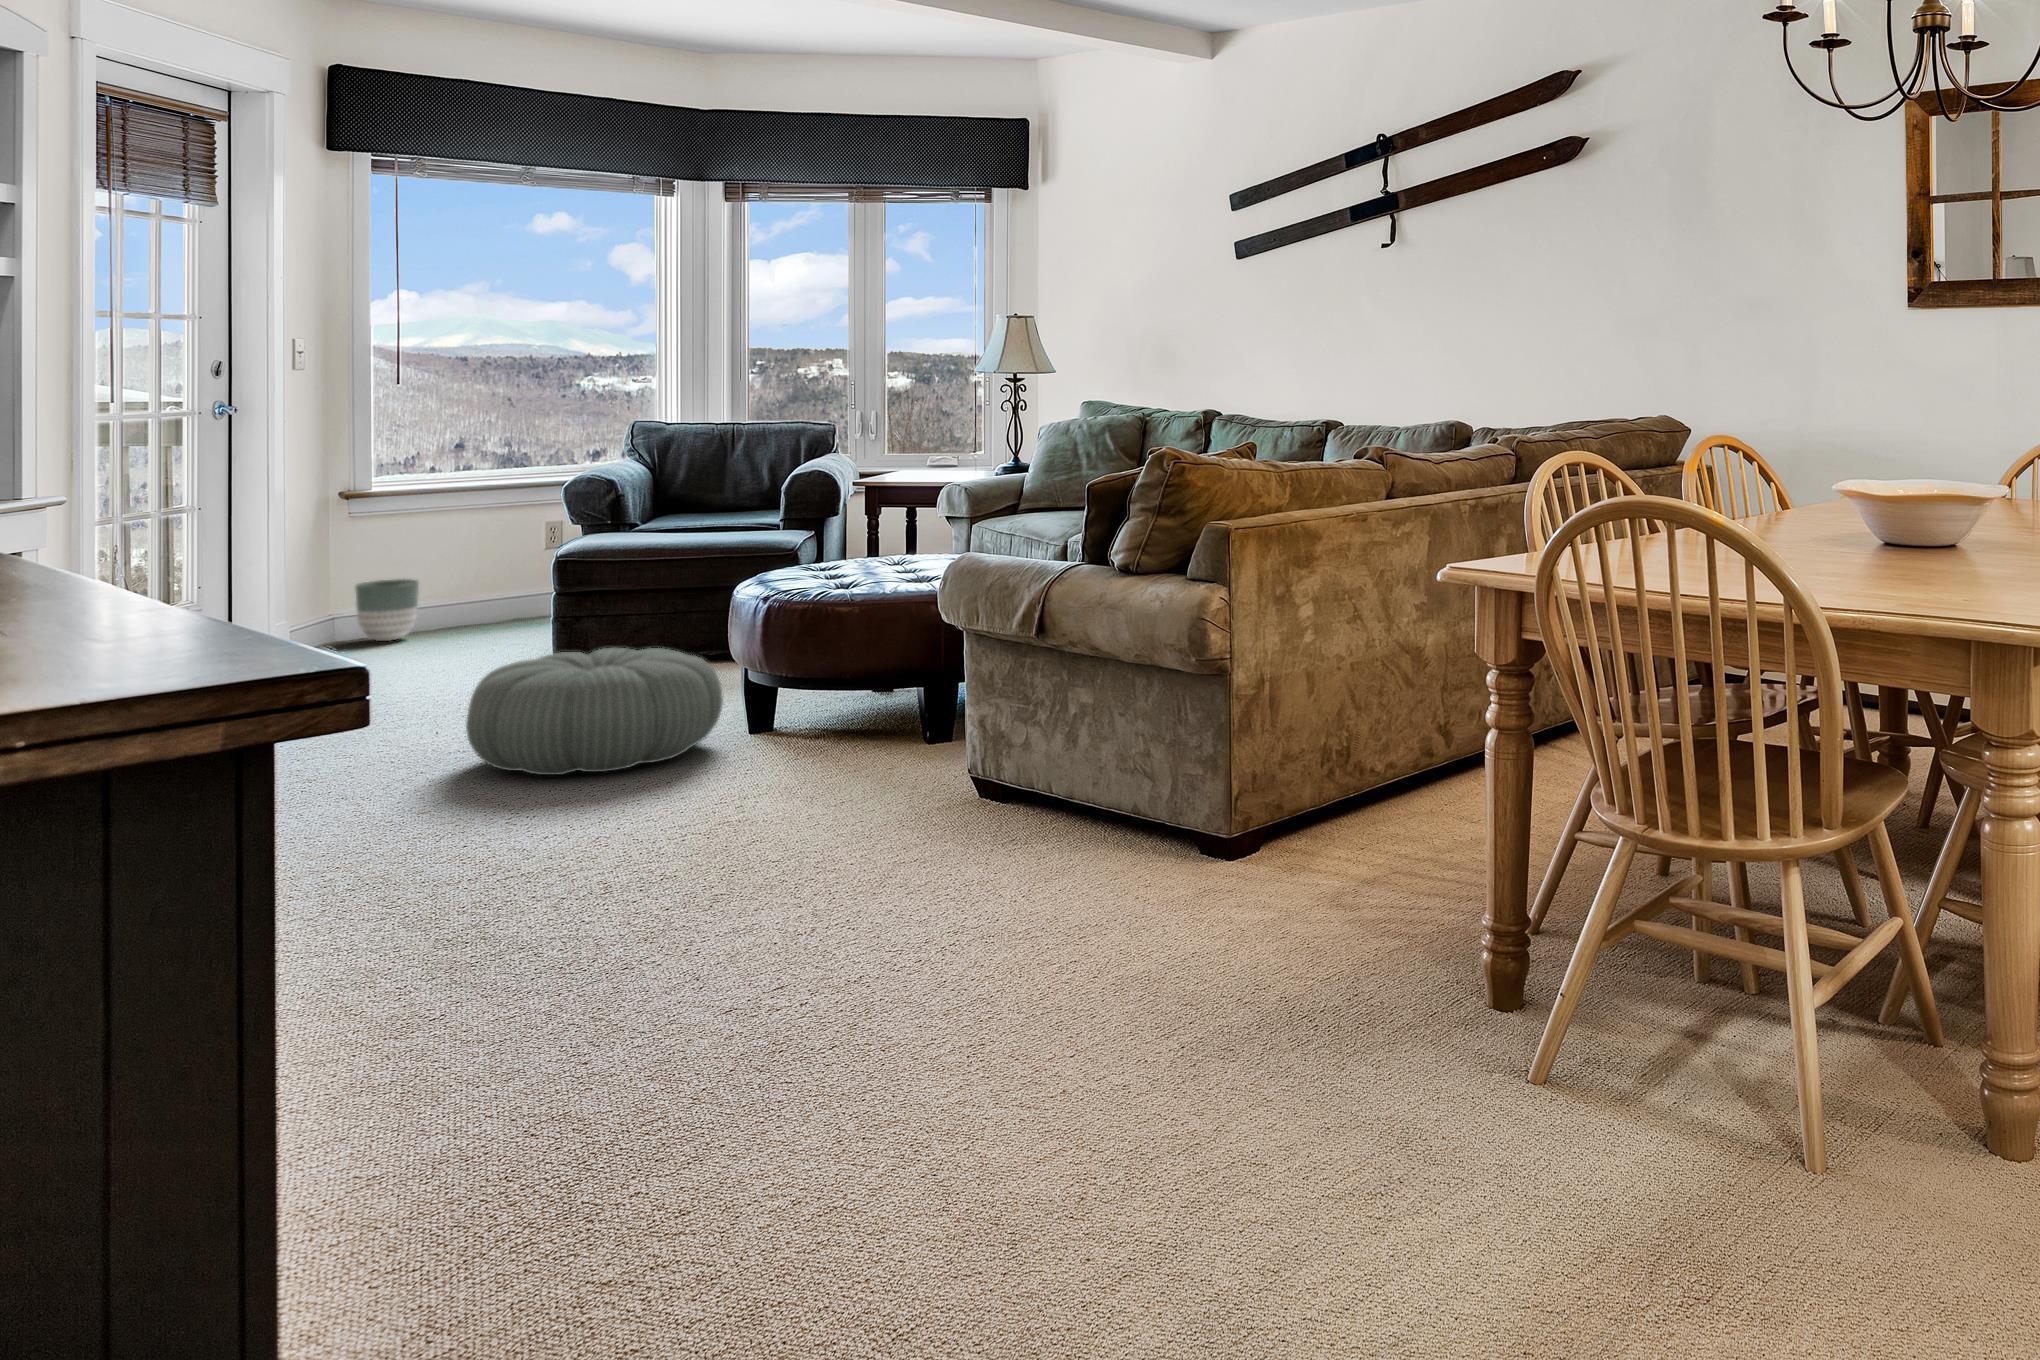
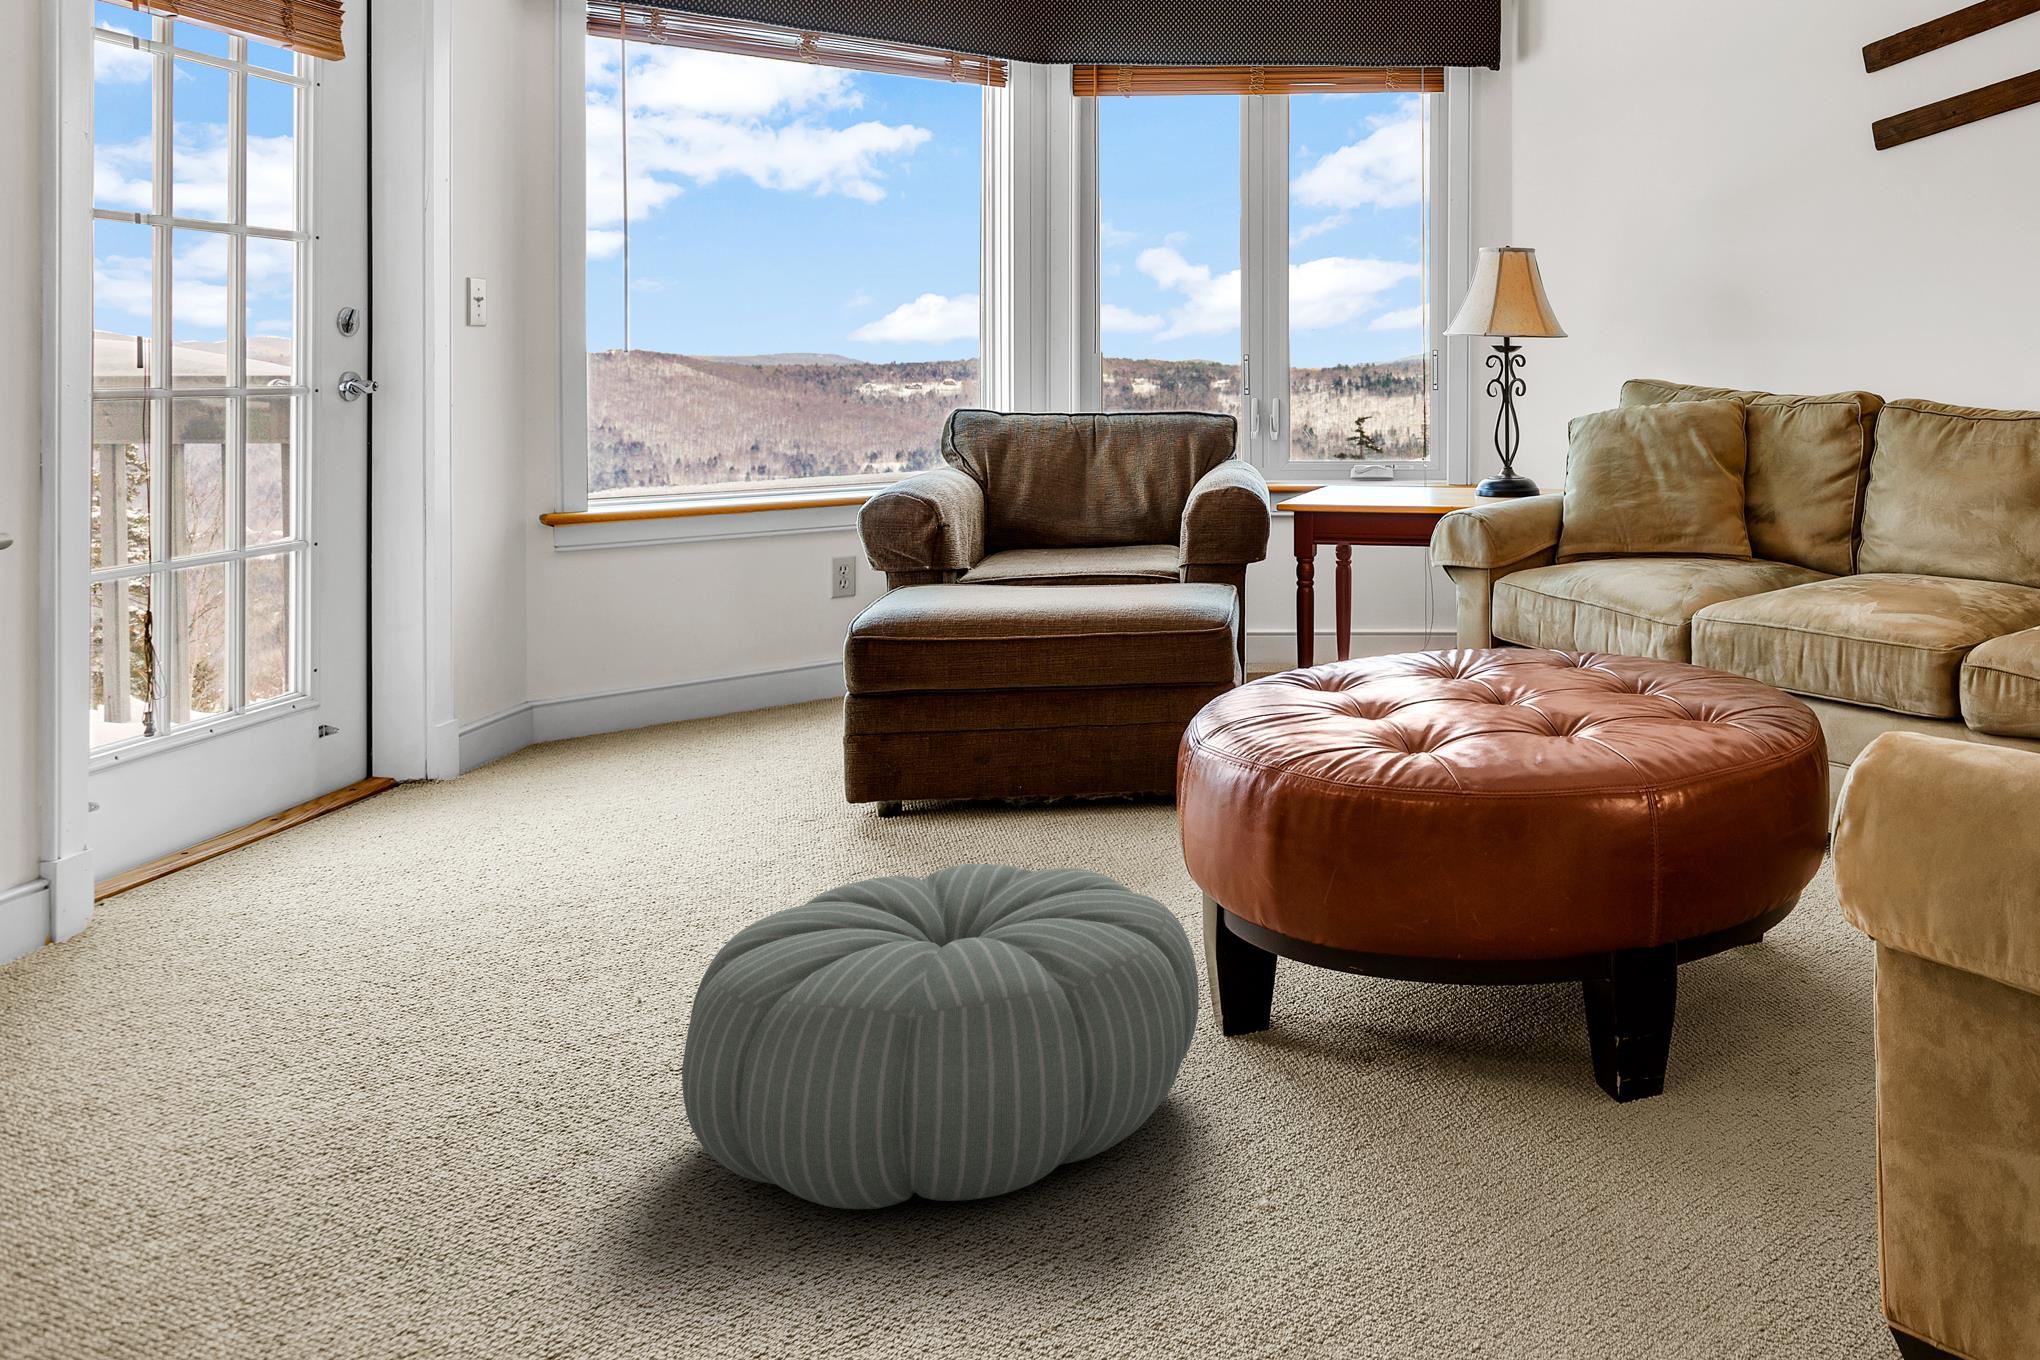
planter: present [355,579,419,641] -> none [560,650,652,747]

